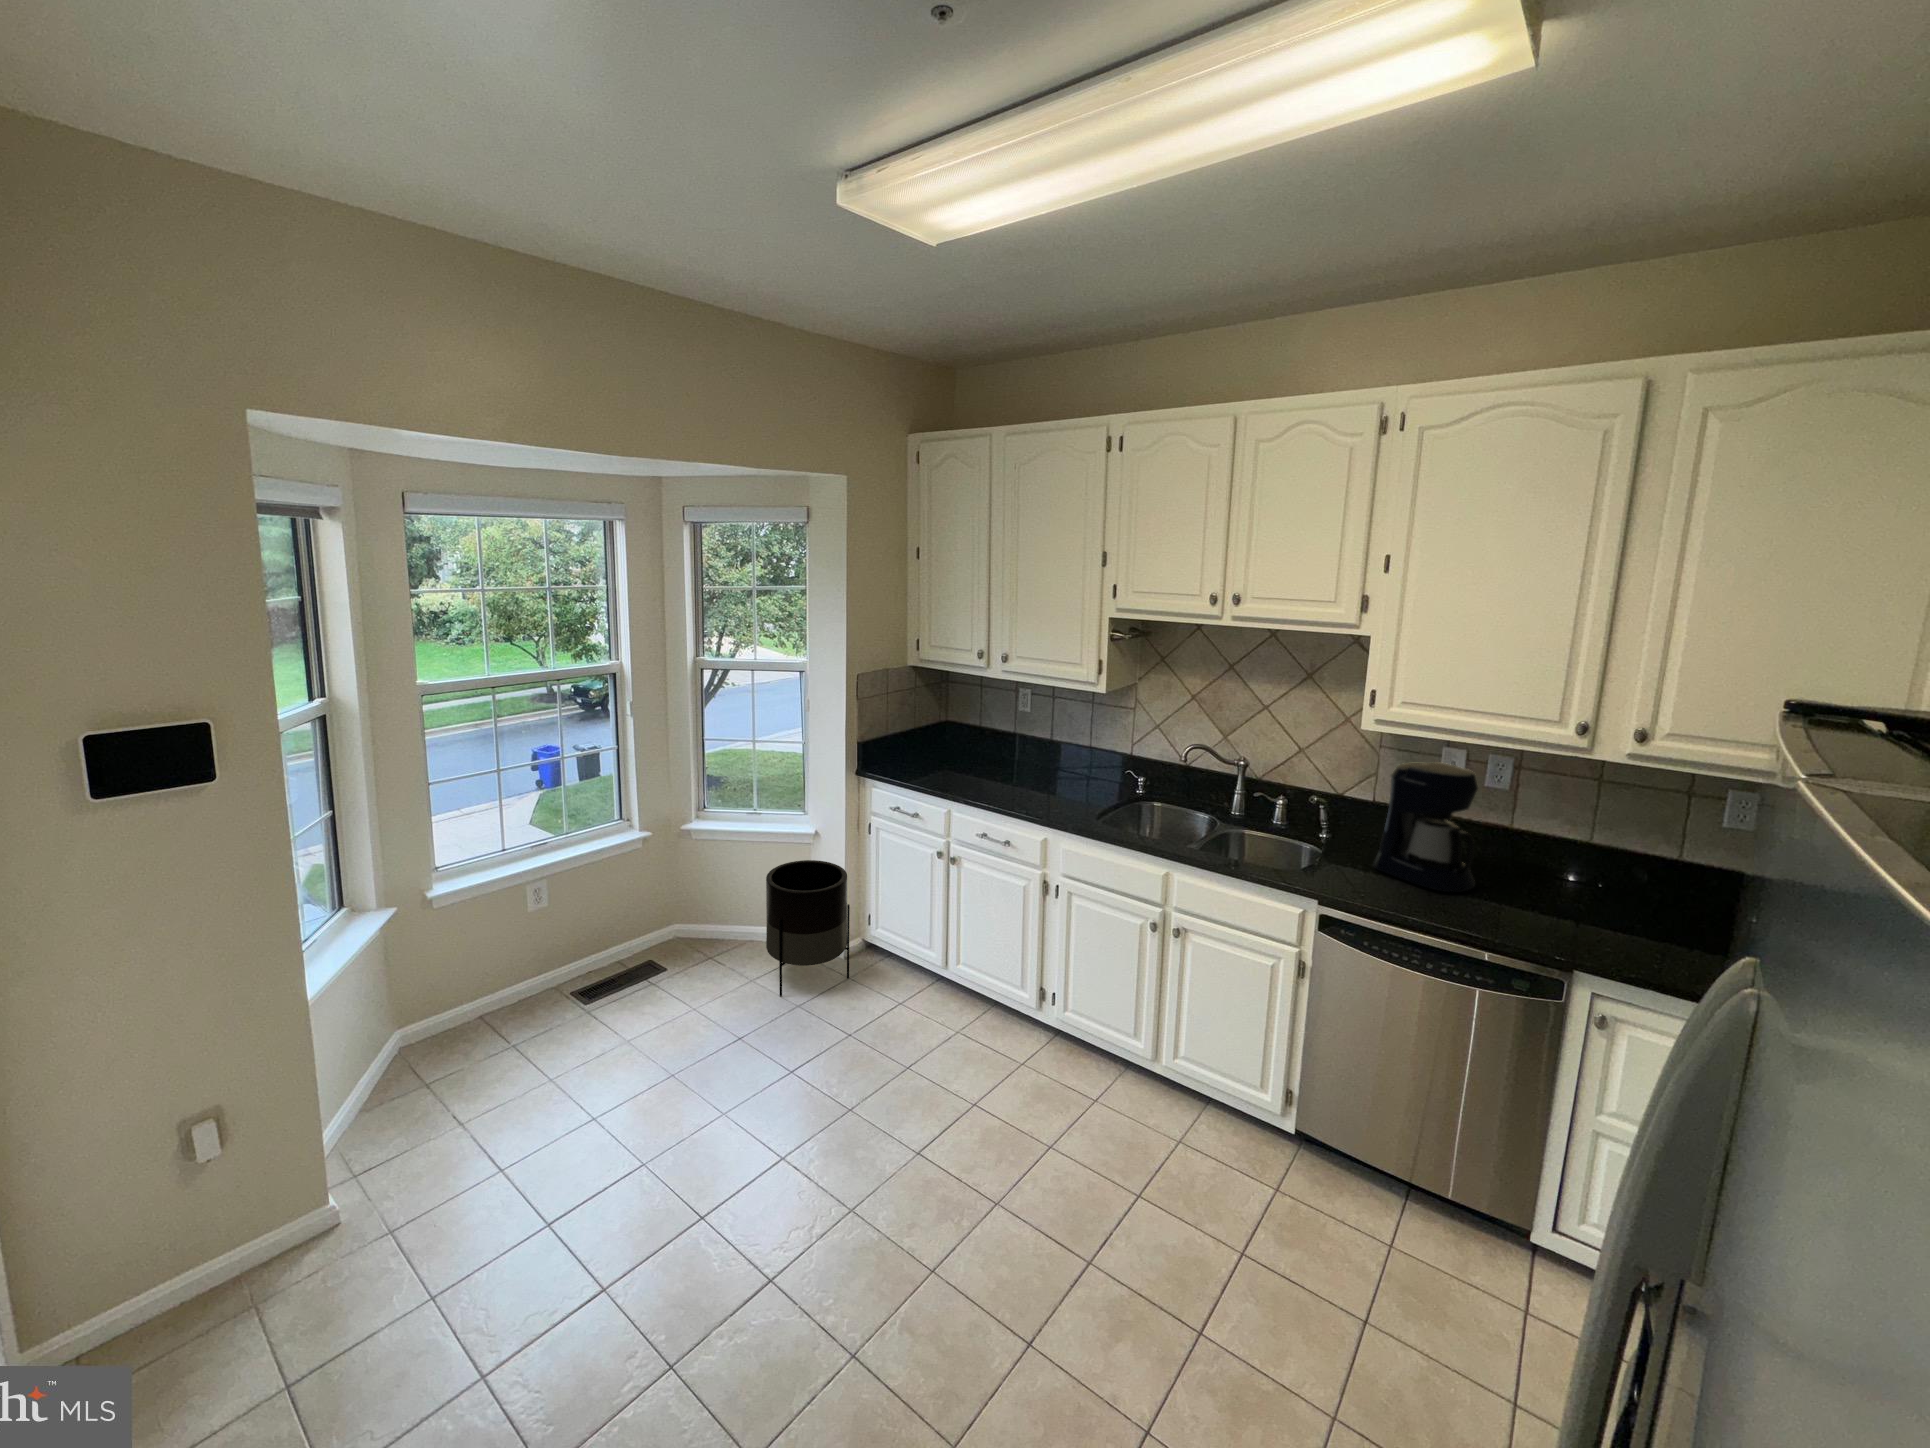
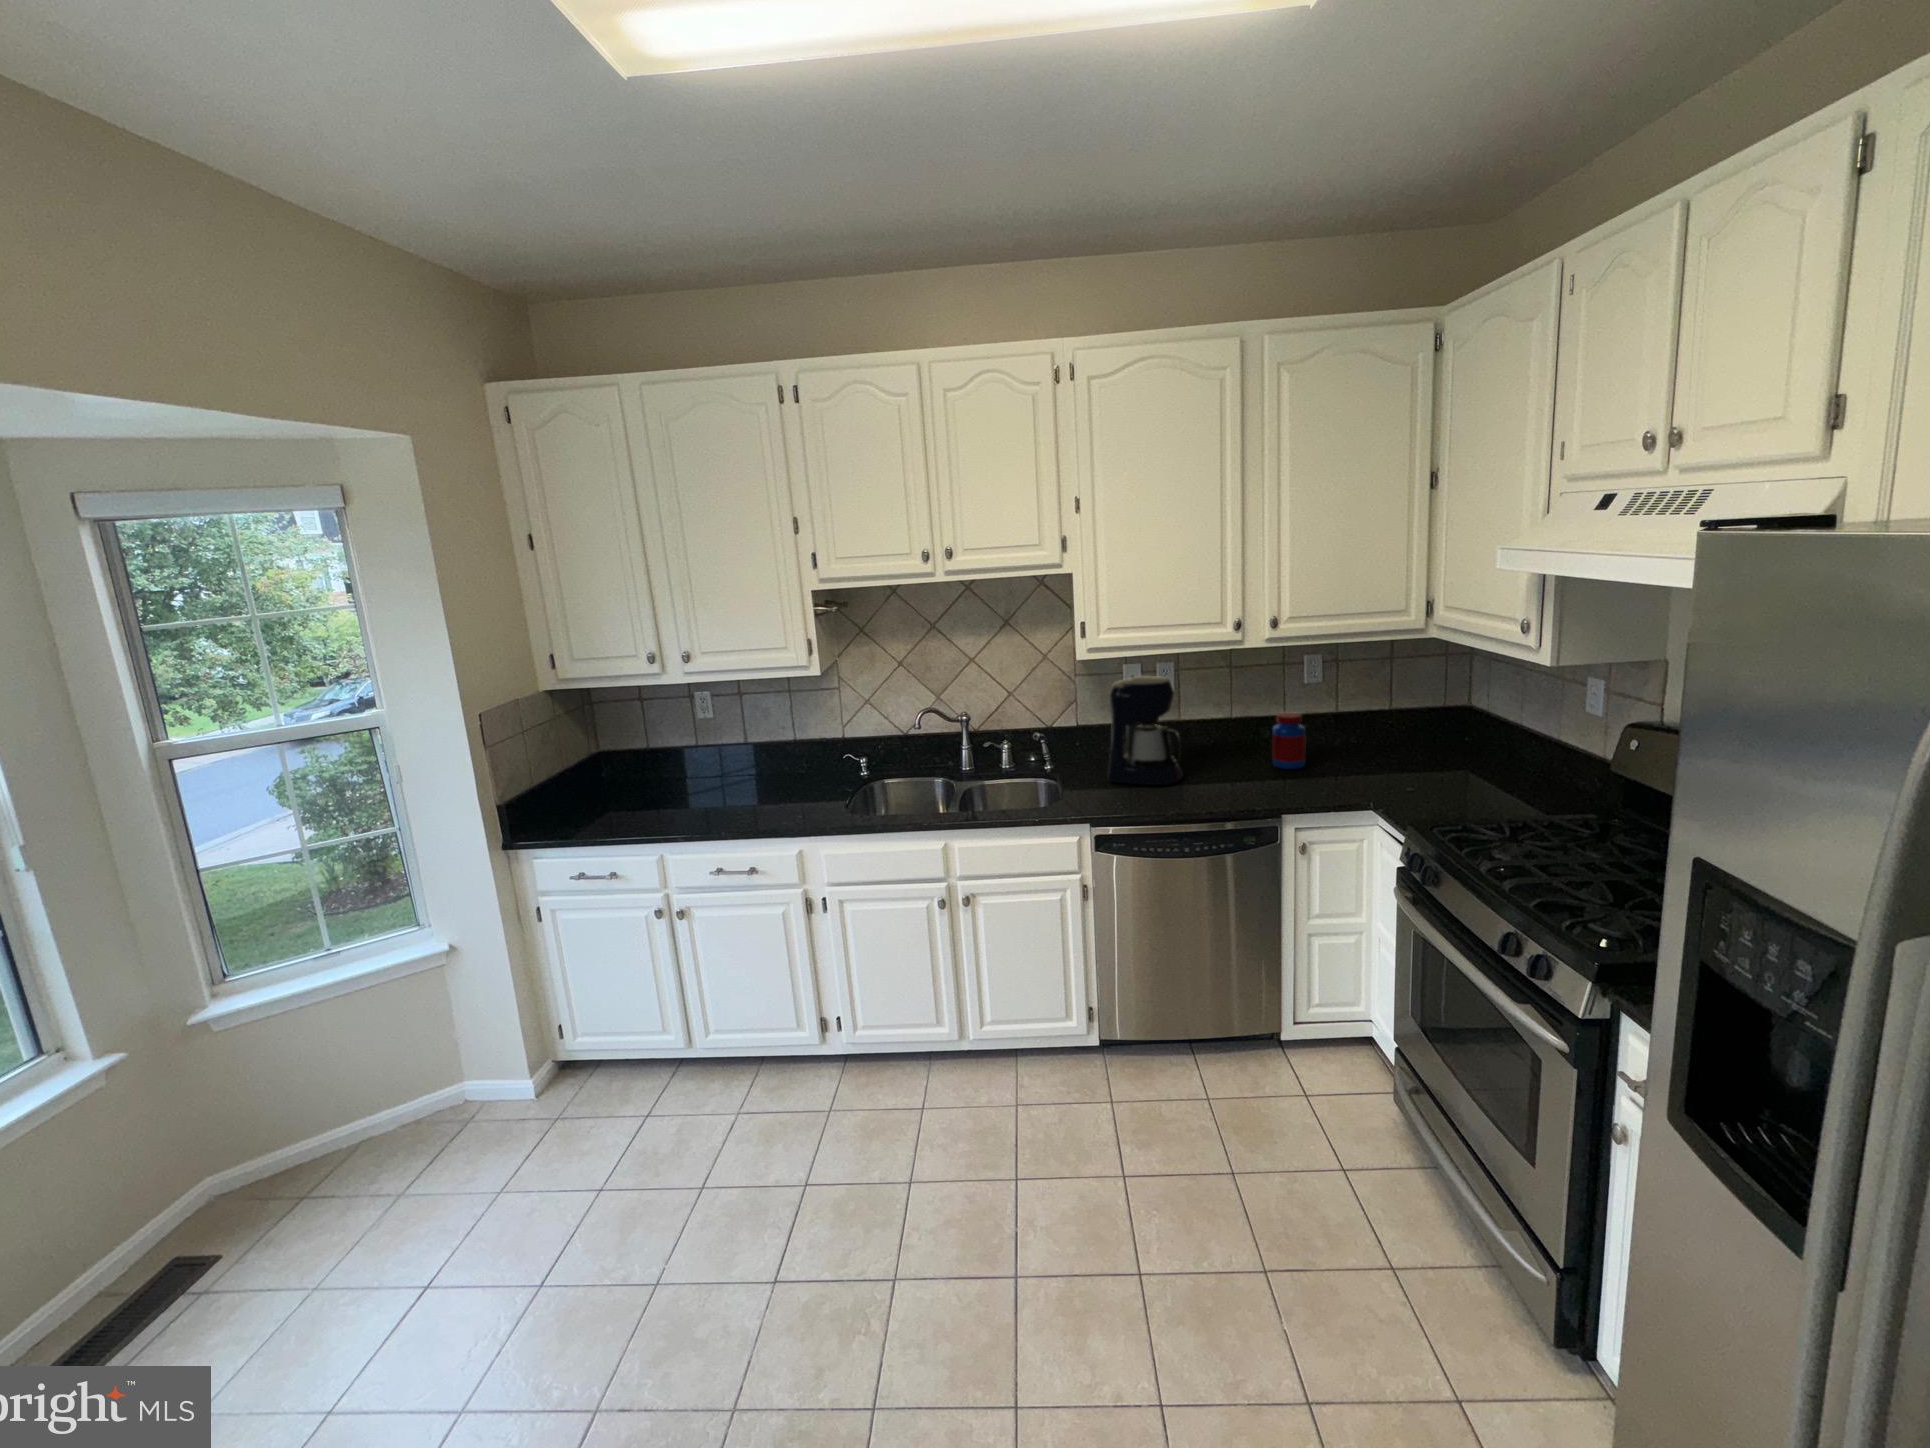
jar: none [1618,852,1679,930] -> present [1272,712,1306,769]
planter: present [766,860,850,997] -> none [396,980,556,1194]

